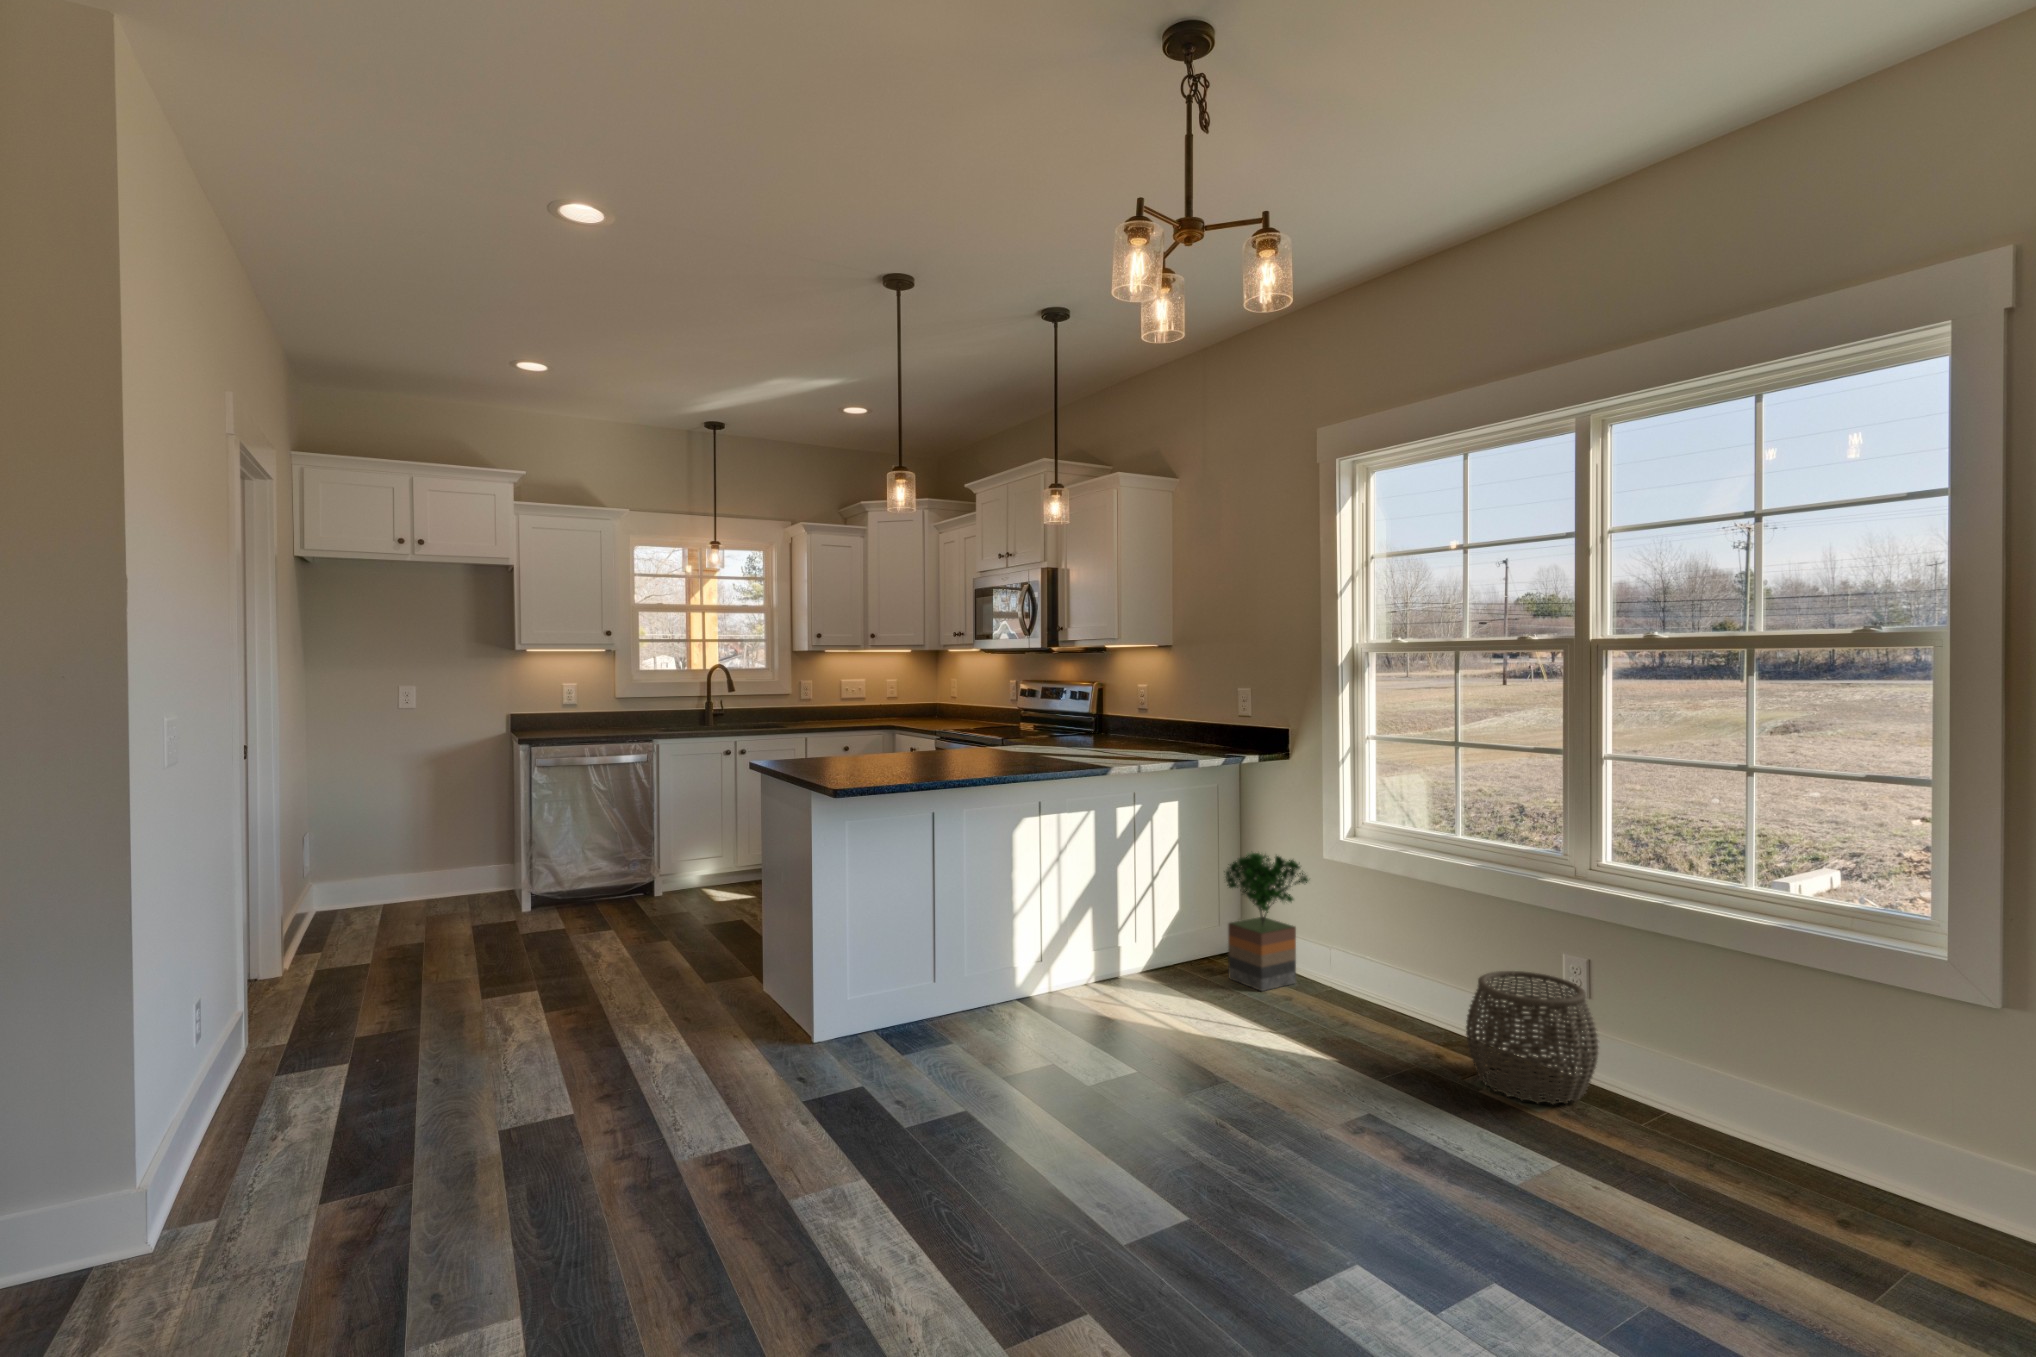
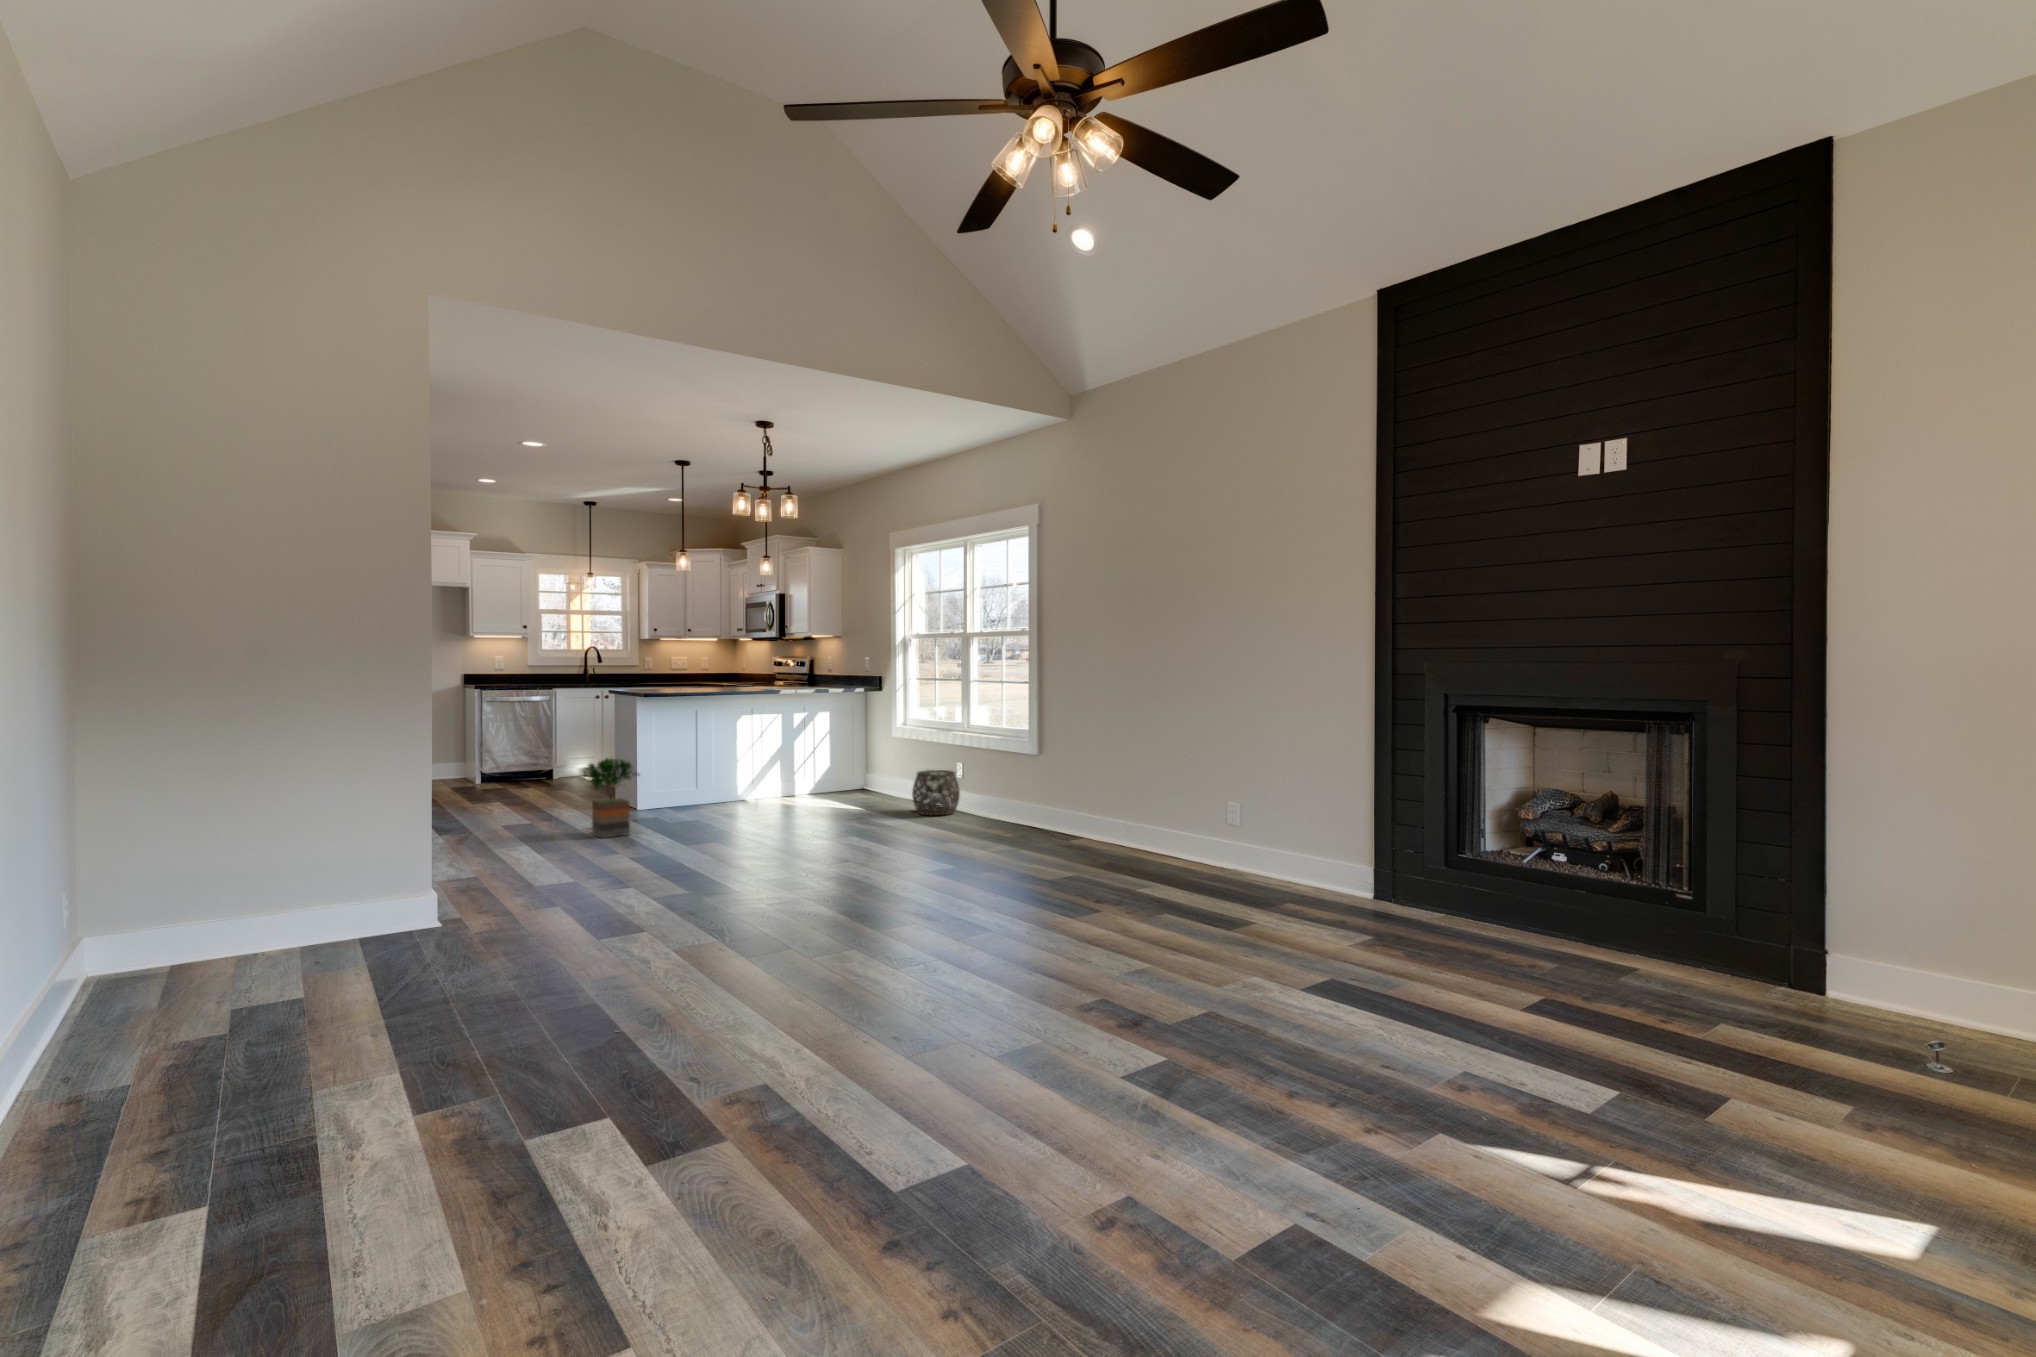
potted tree: present [1224,853,1308,991] -> present [583,758,640,838]

